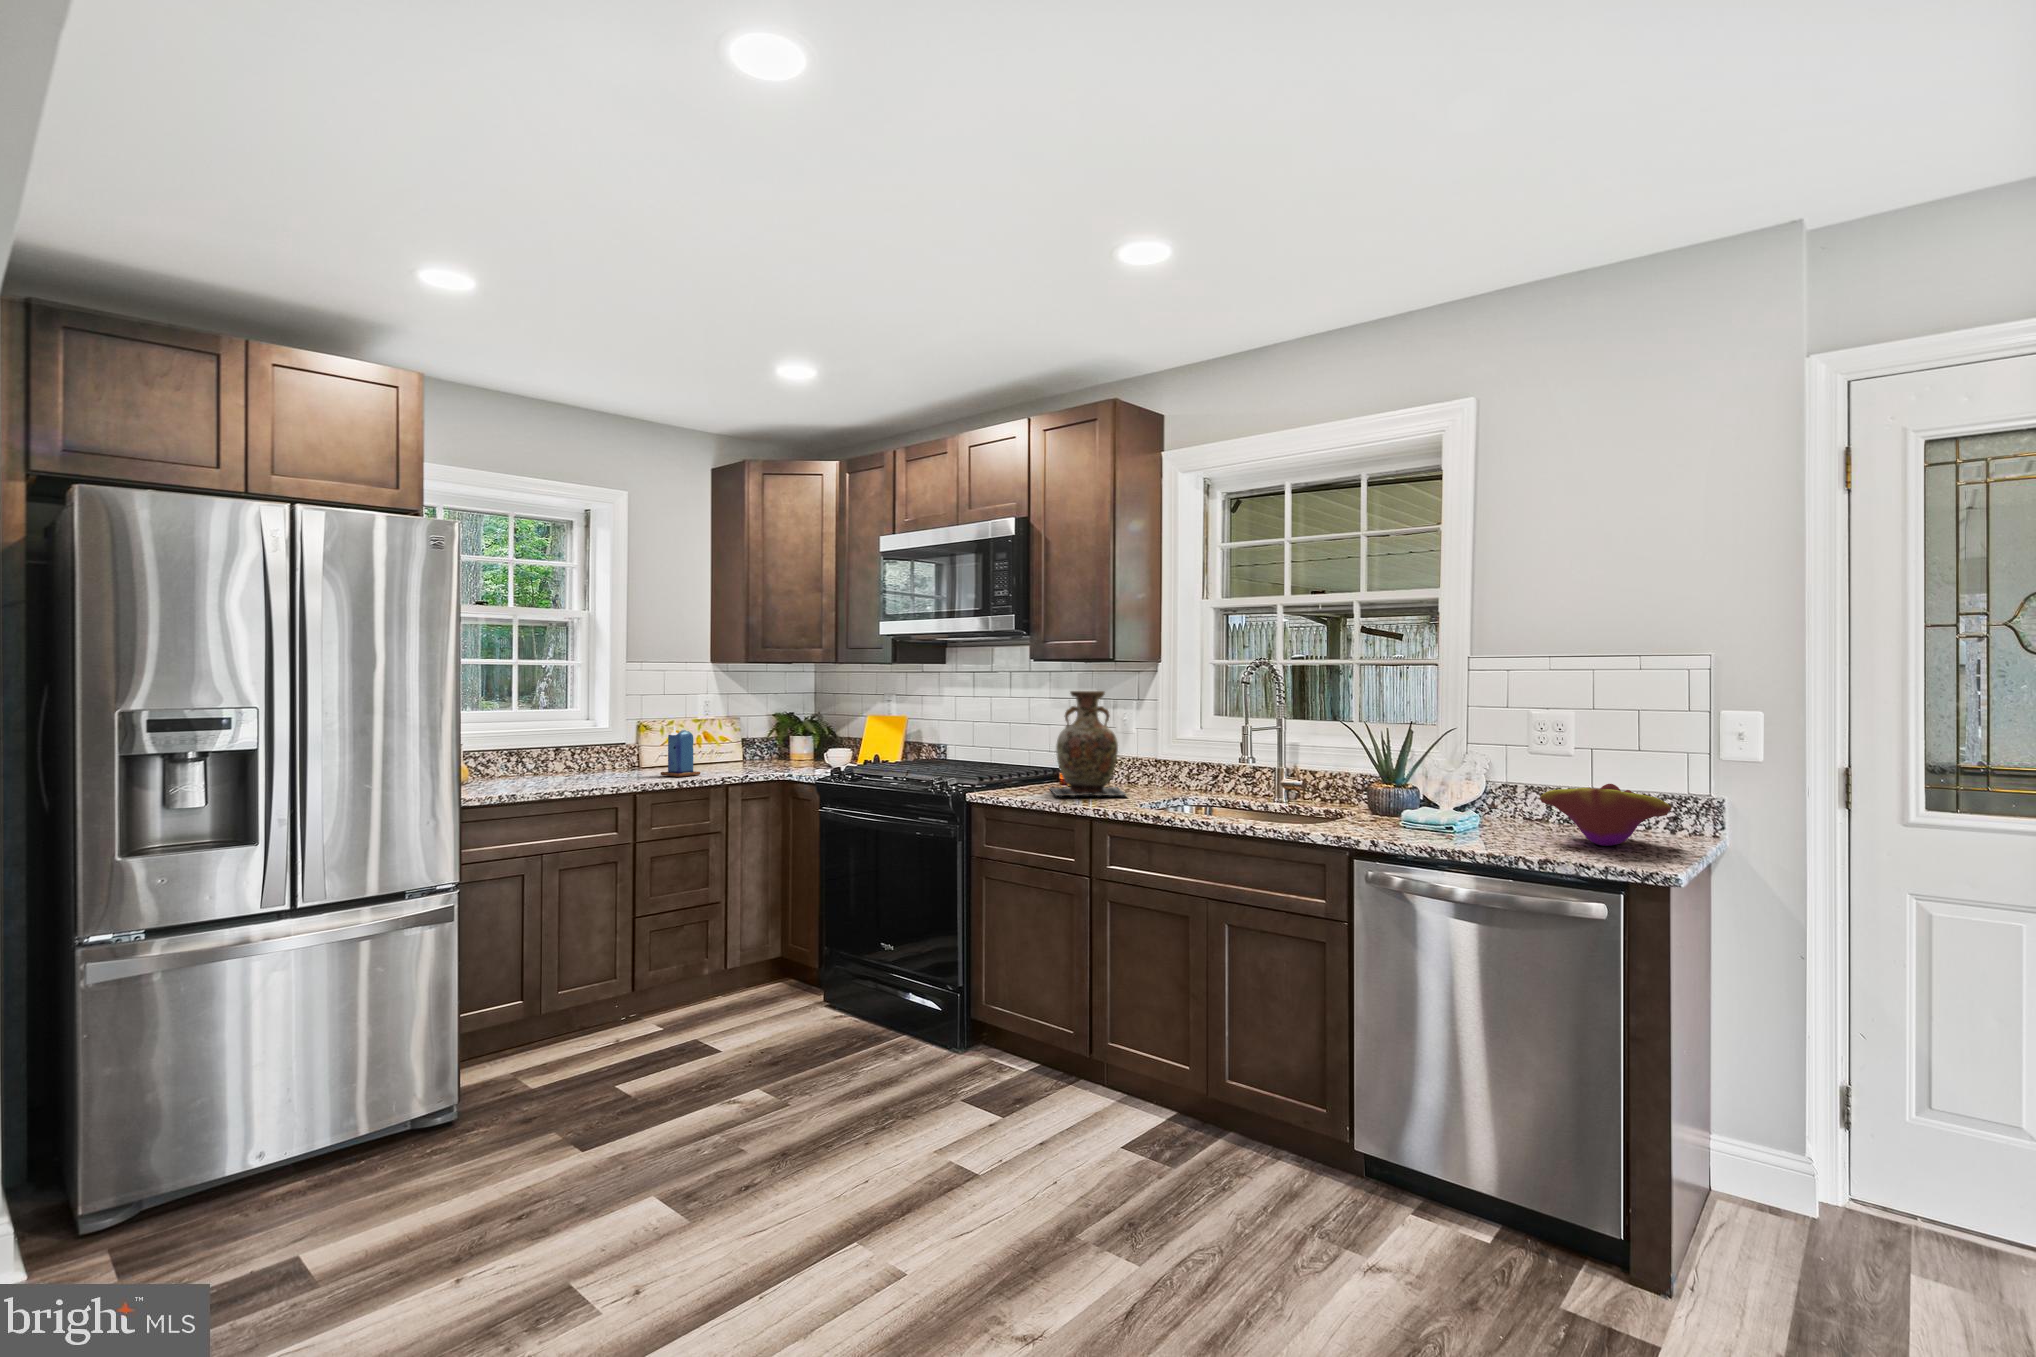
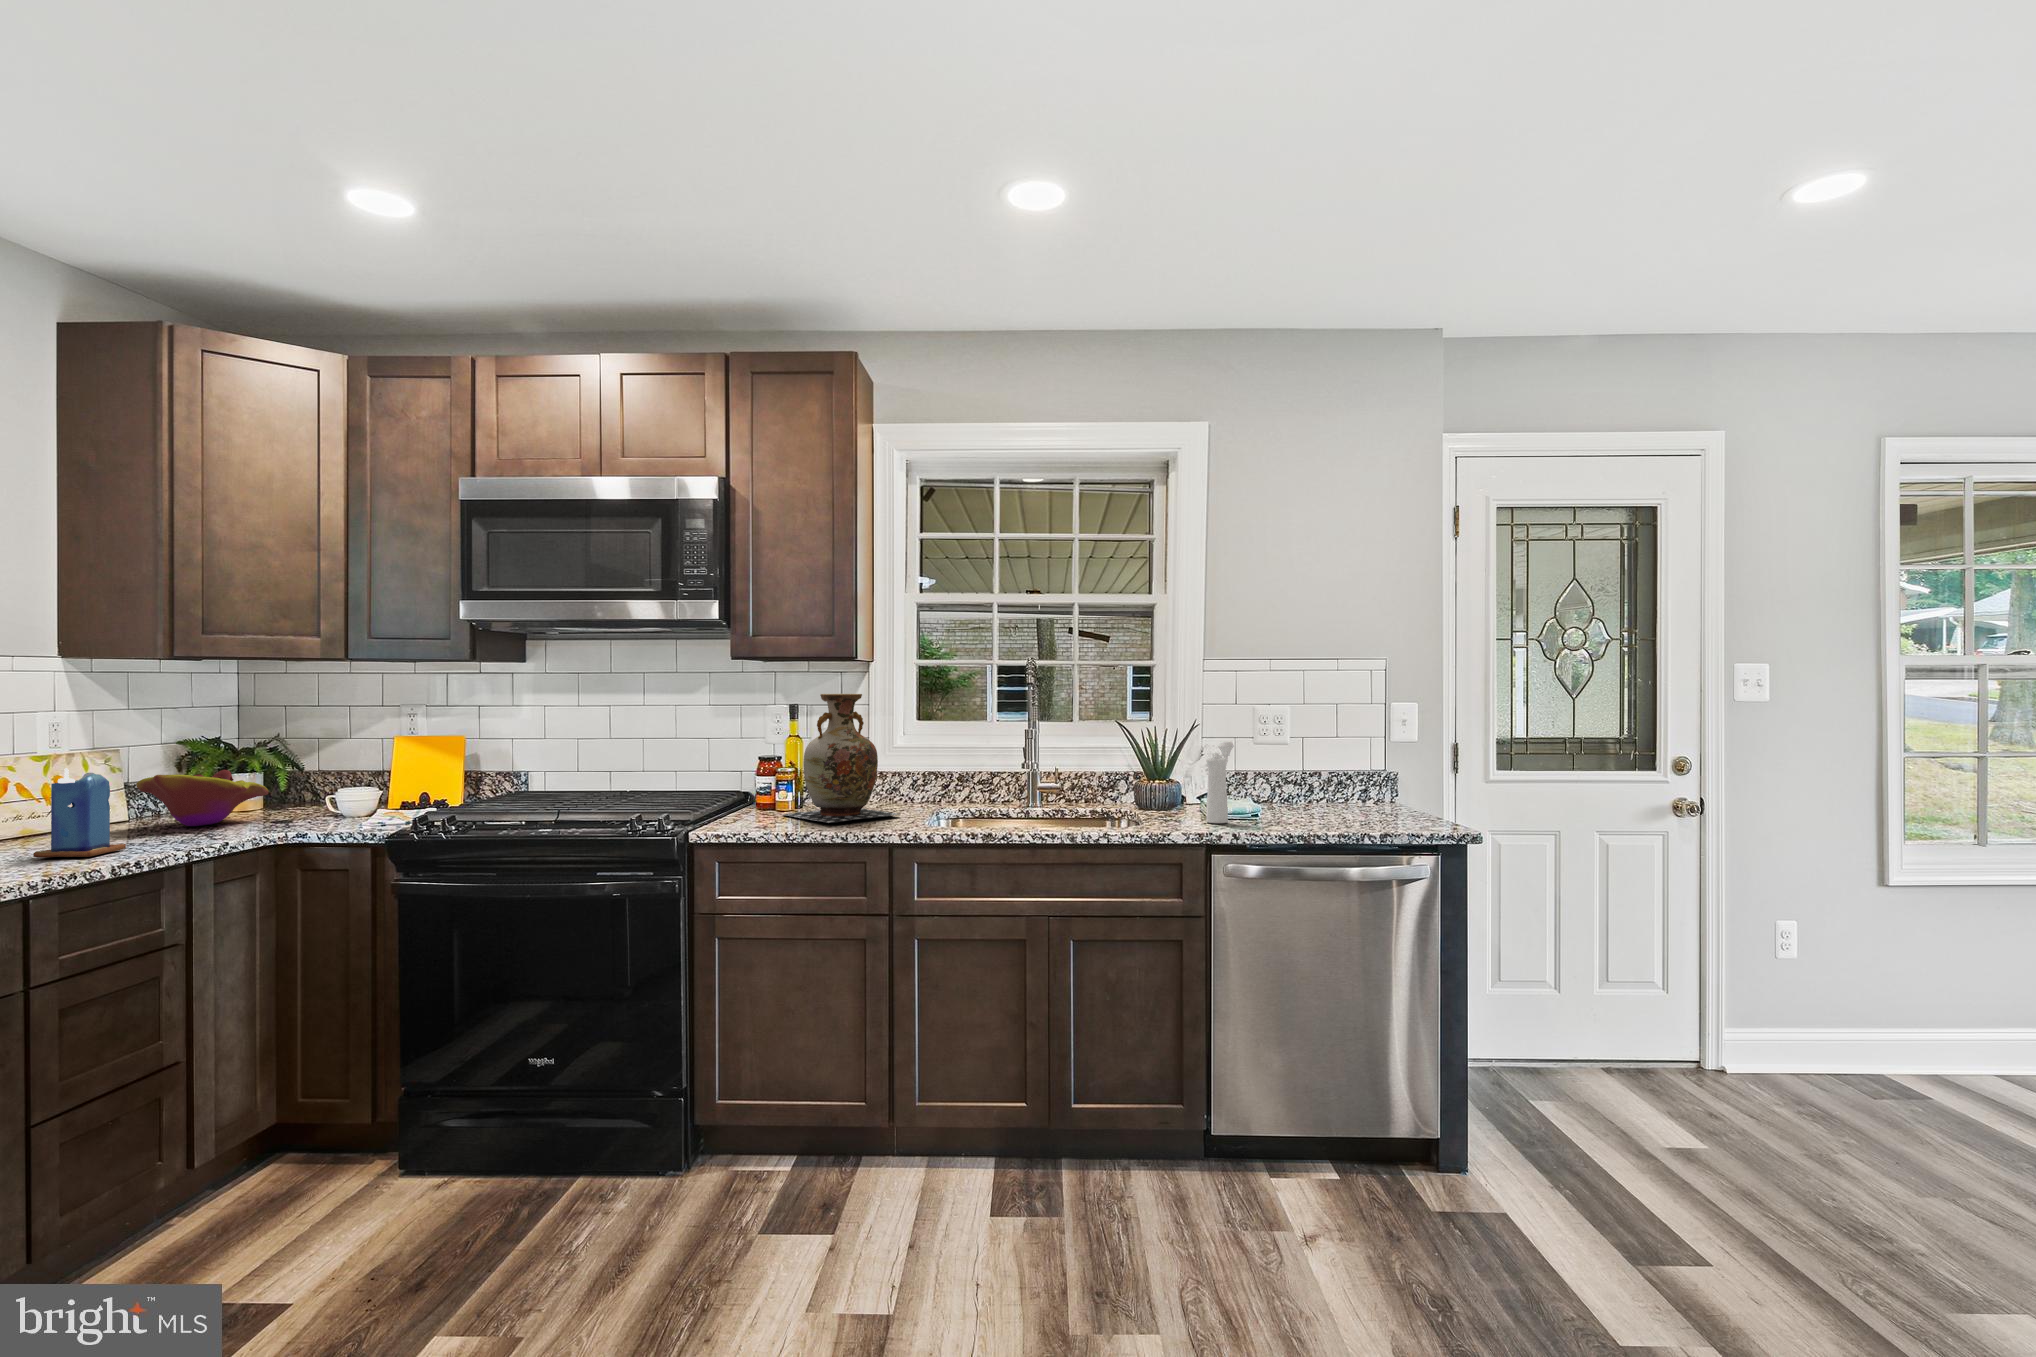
pepper mill: none [1388,746,1441,832] -> present [1206,741,1234,823]
decorative bowl: present [1540,784,1671,846] -> present [136,770,269,826]

